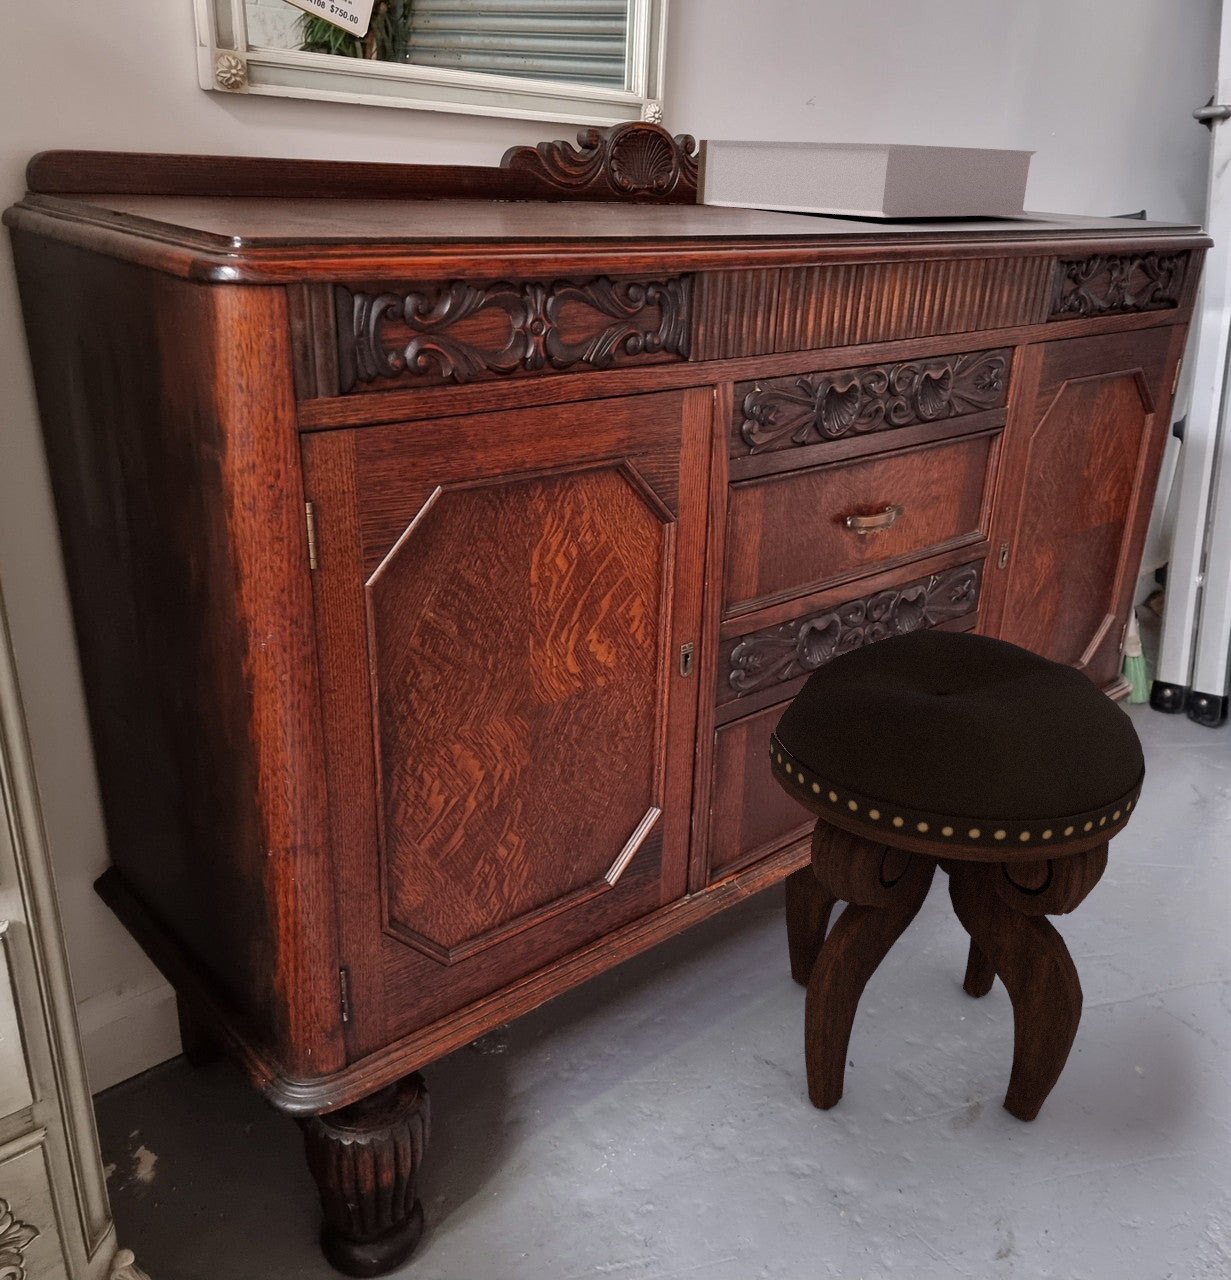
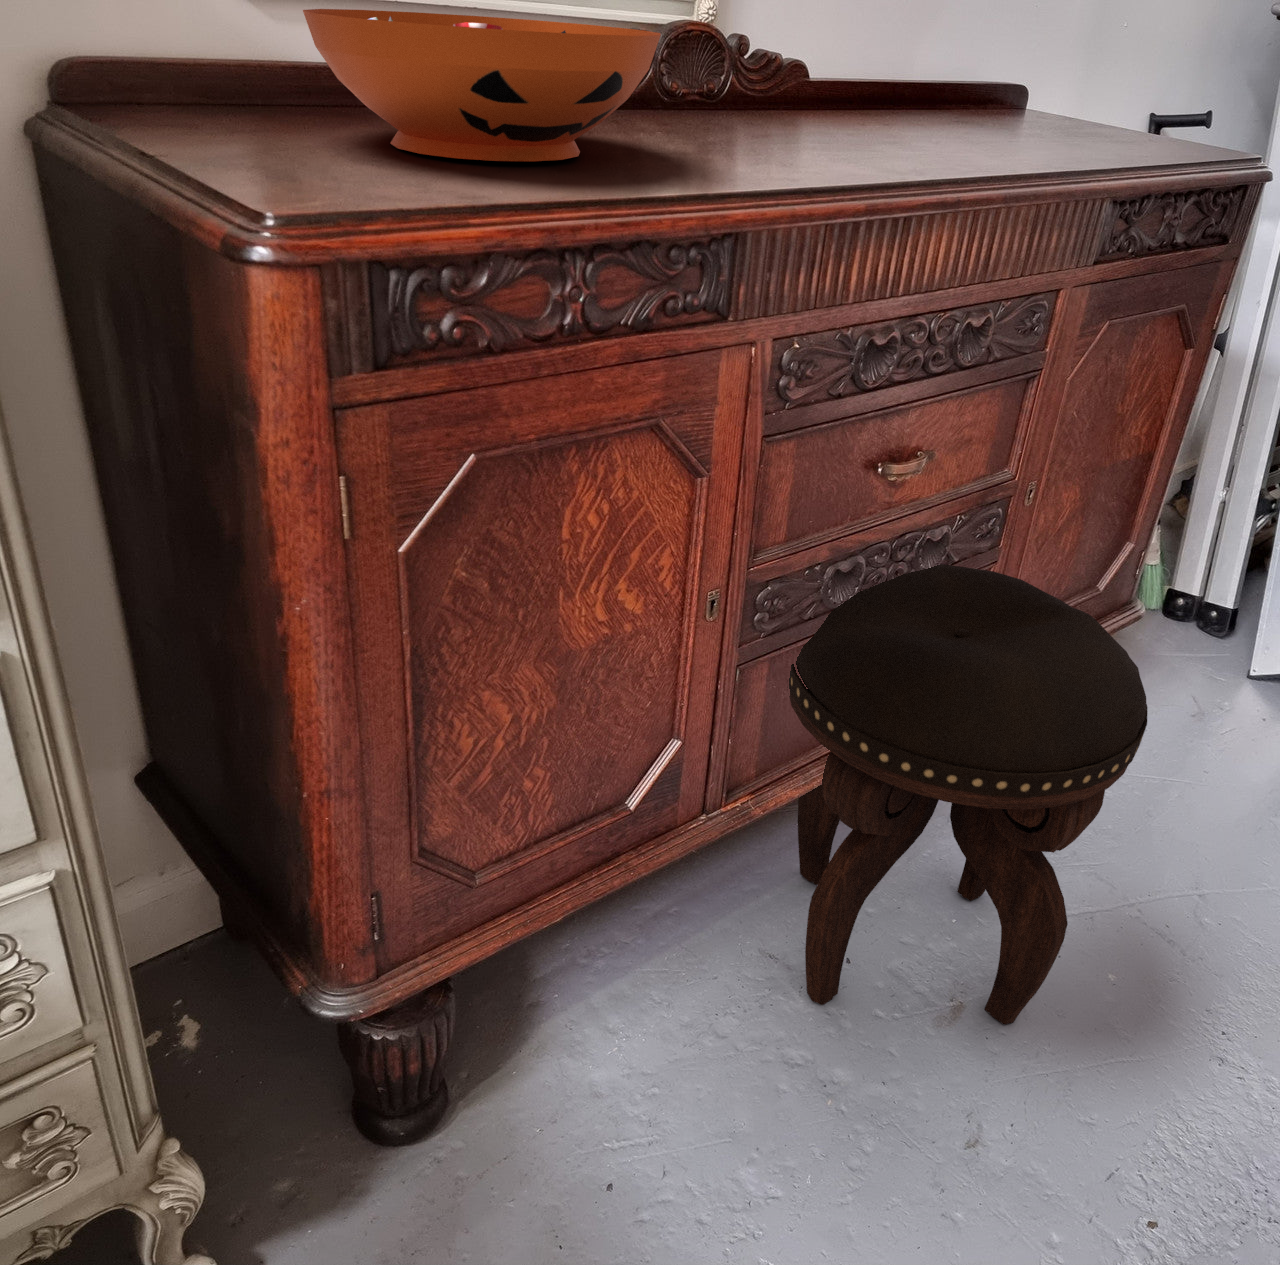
decorative bowl: none [261,79,609,215] -> present [303,9,661,161]
book: present [696,140,1037,217] -> none [750,60,1102,159]

